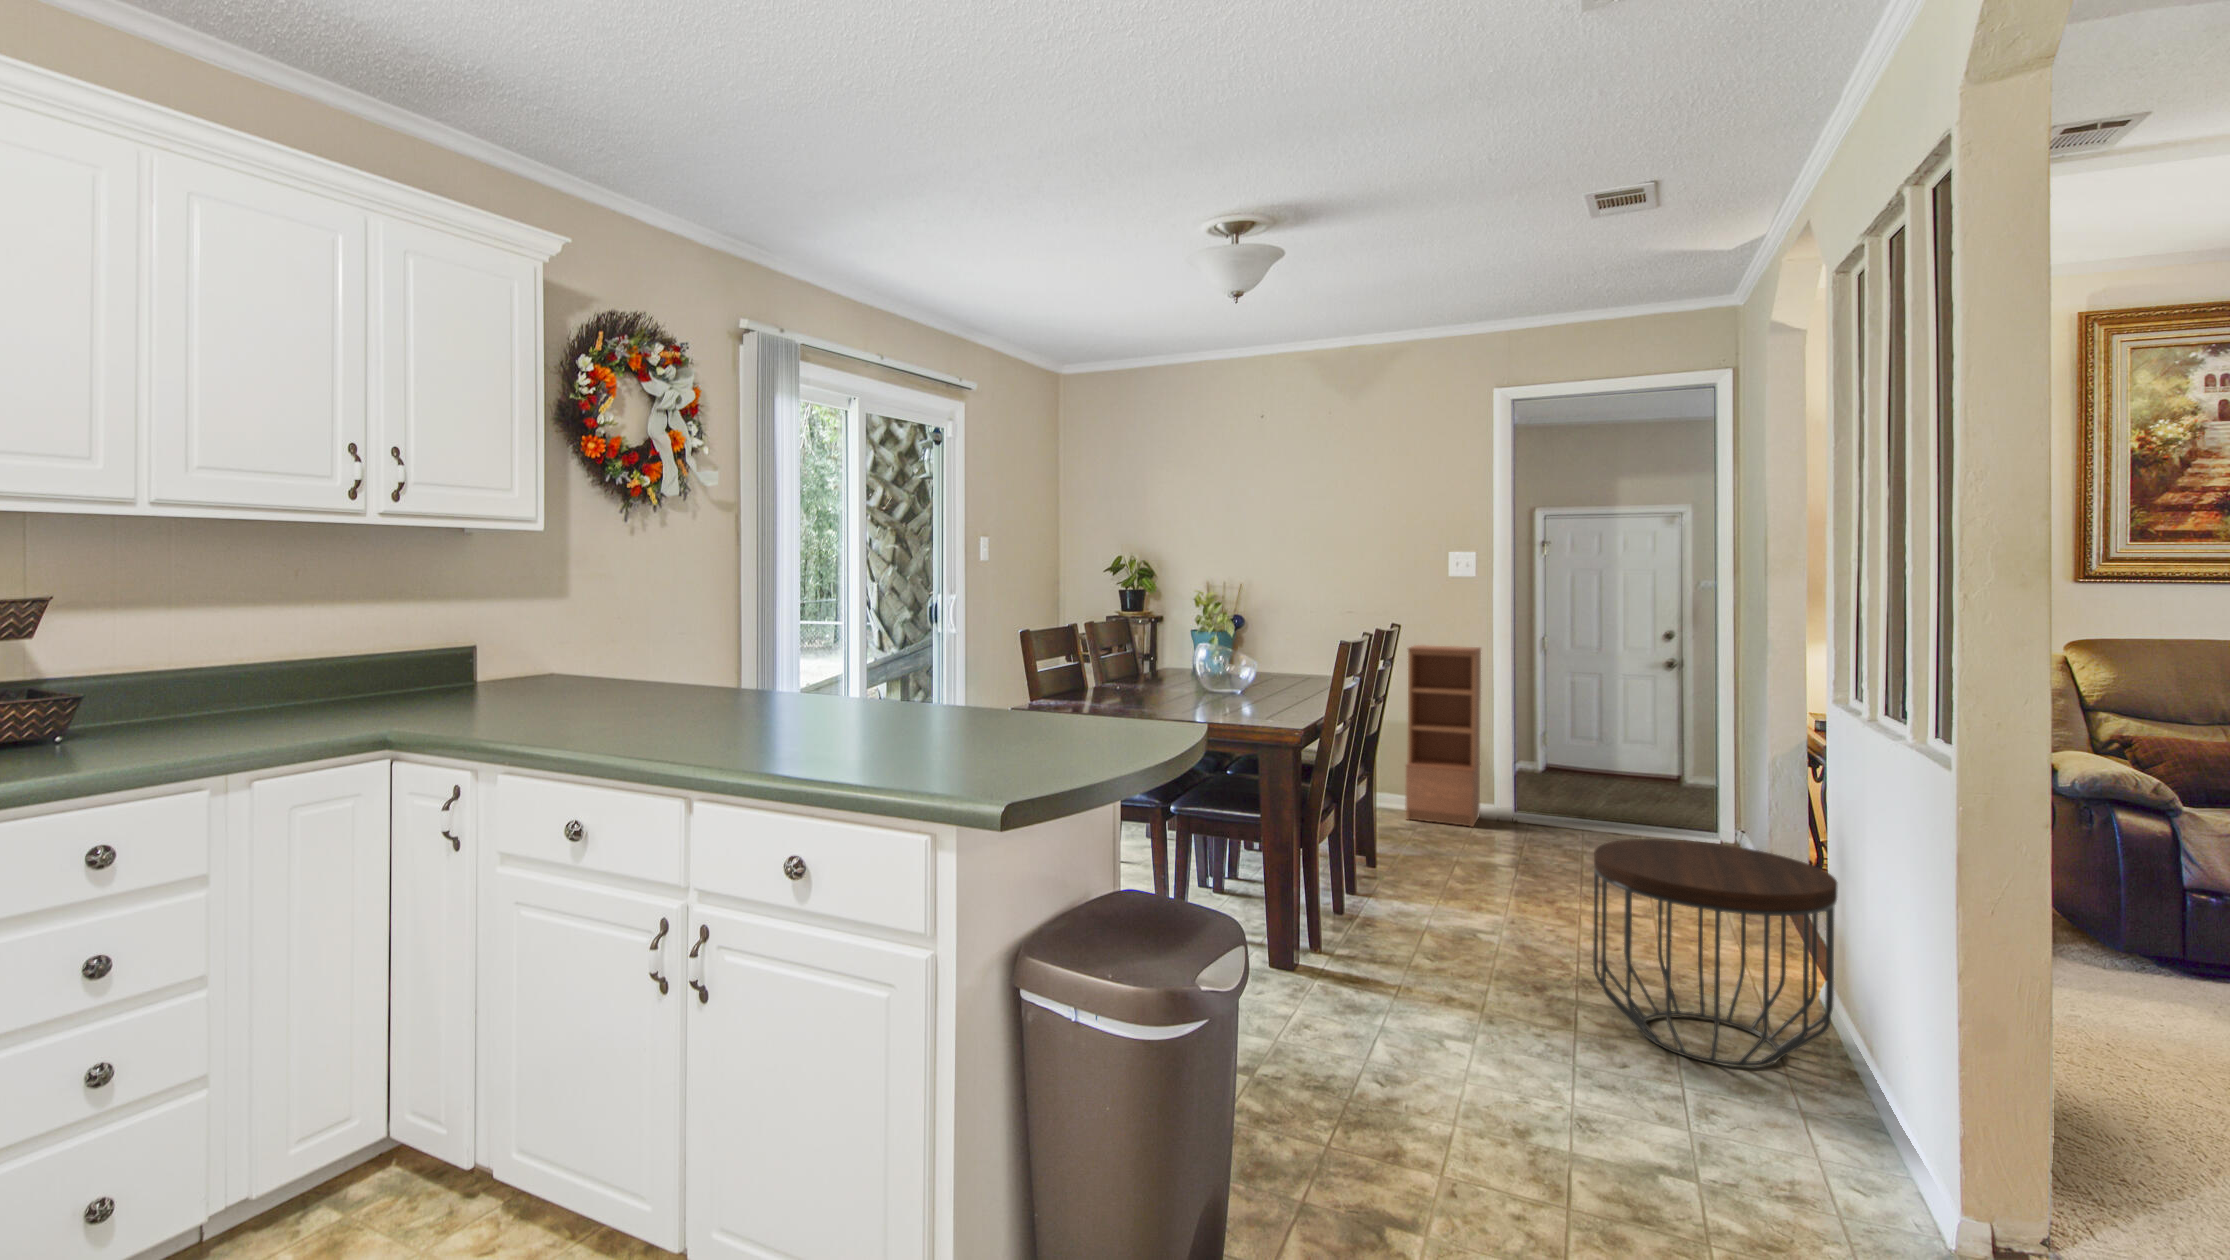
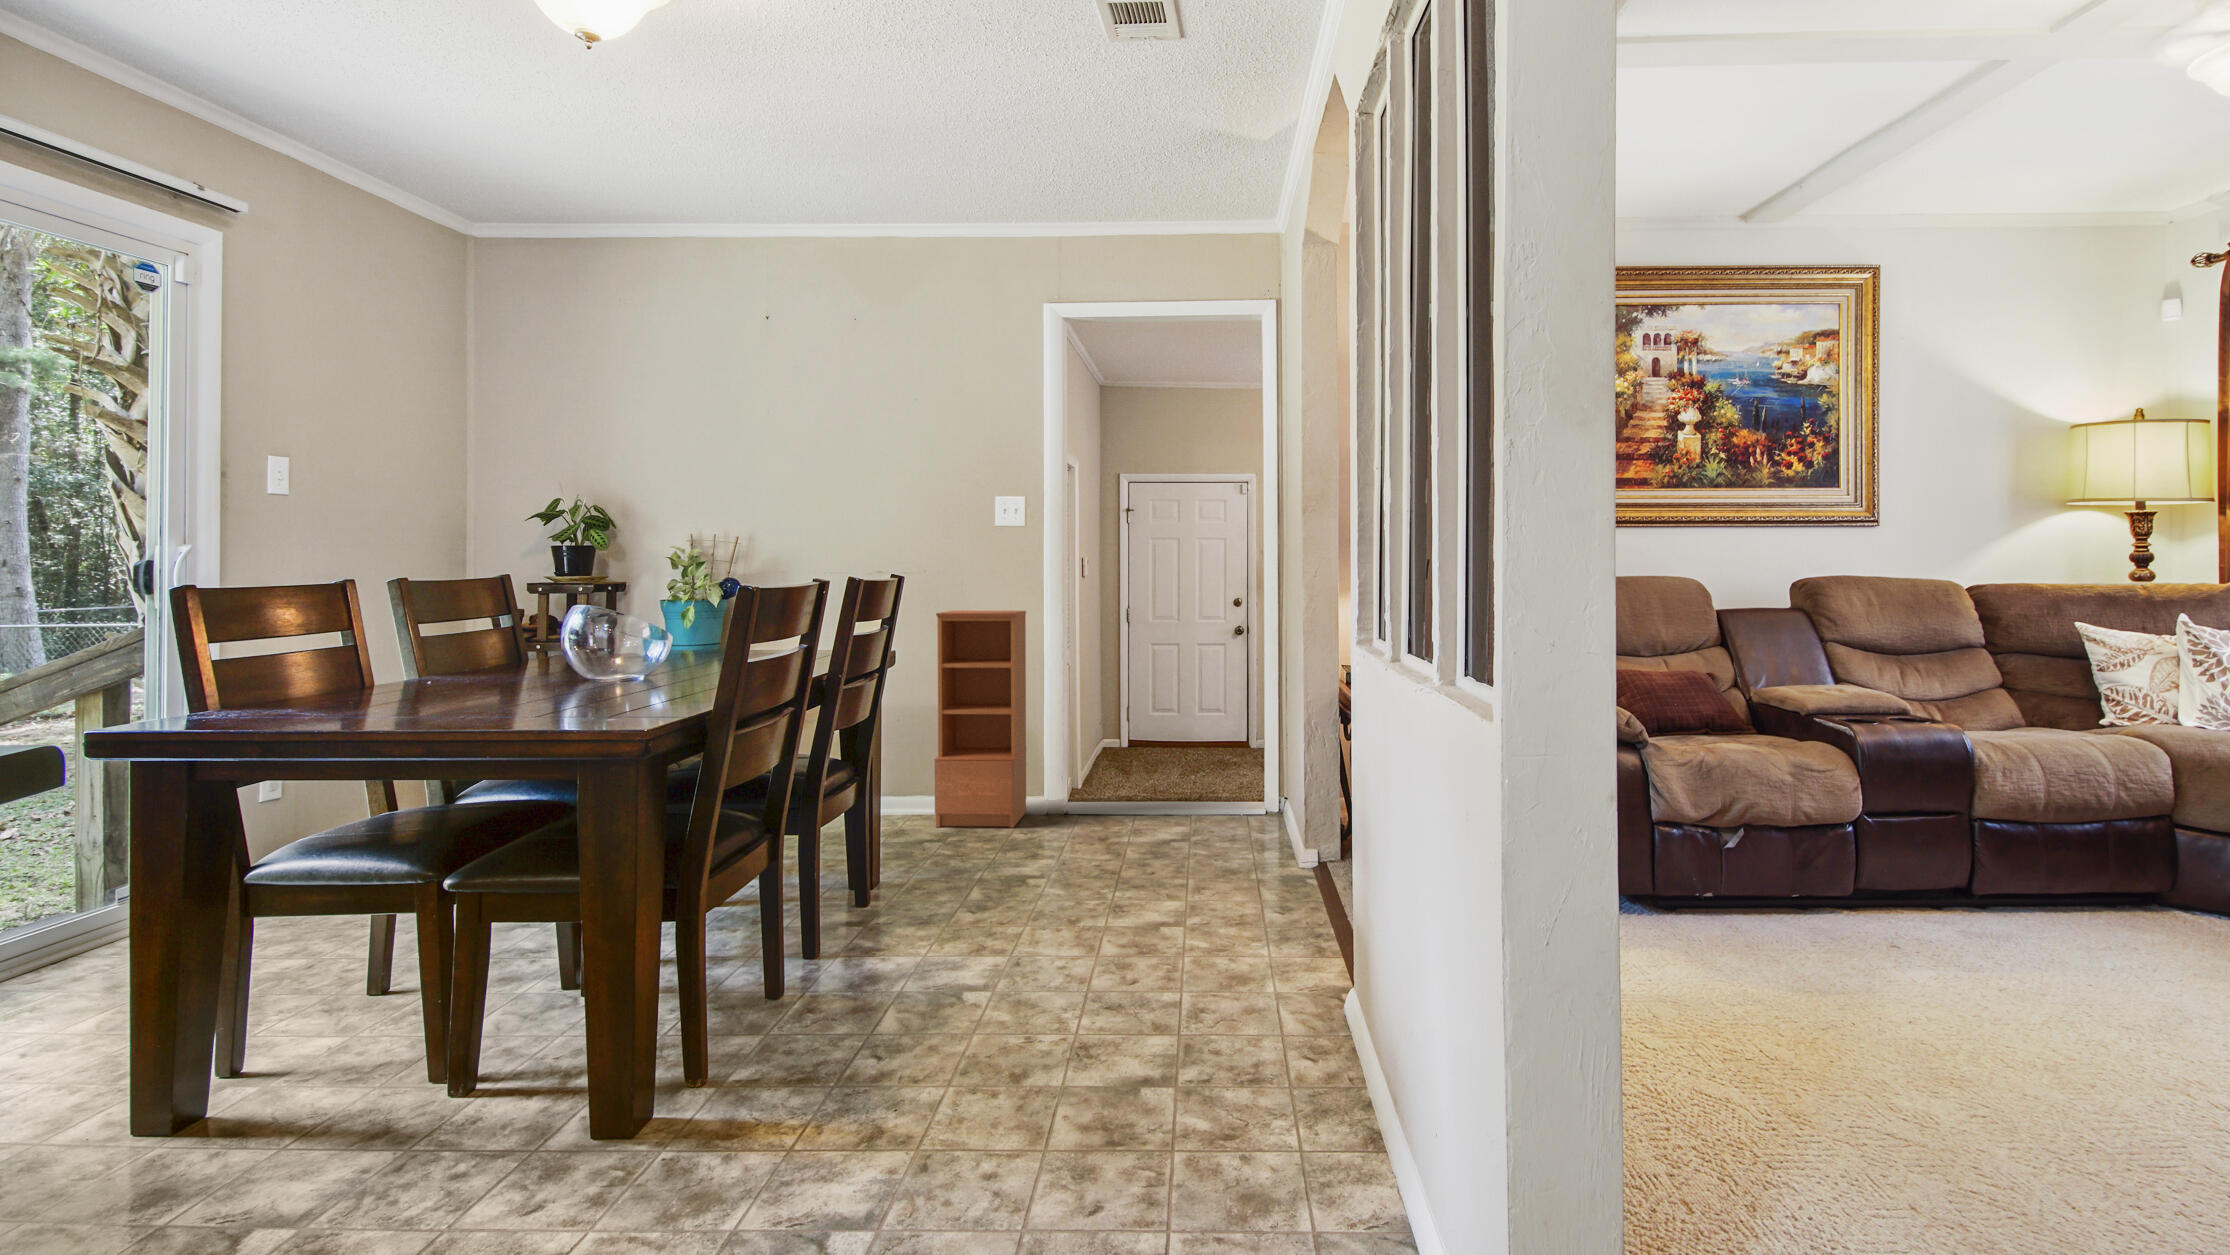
side table: present [1593,839,1838,1067] -> none [1066,843,1358,1177]

